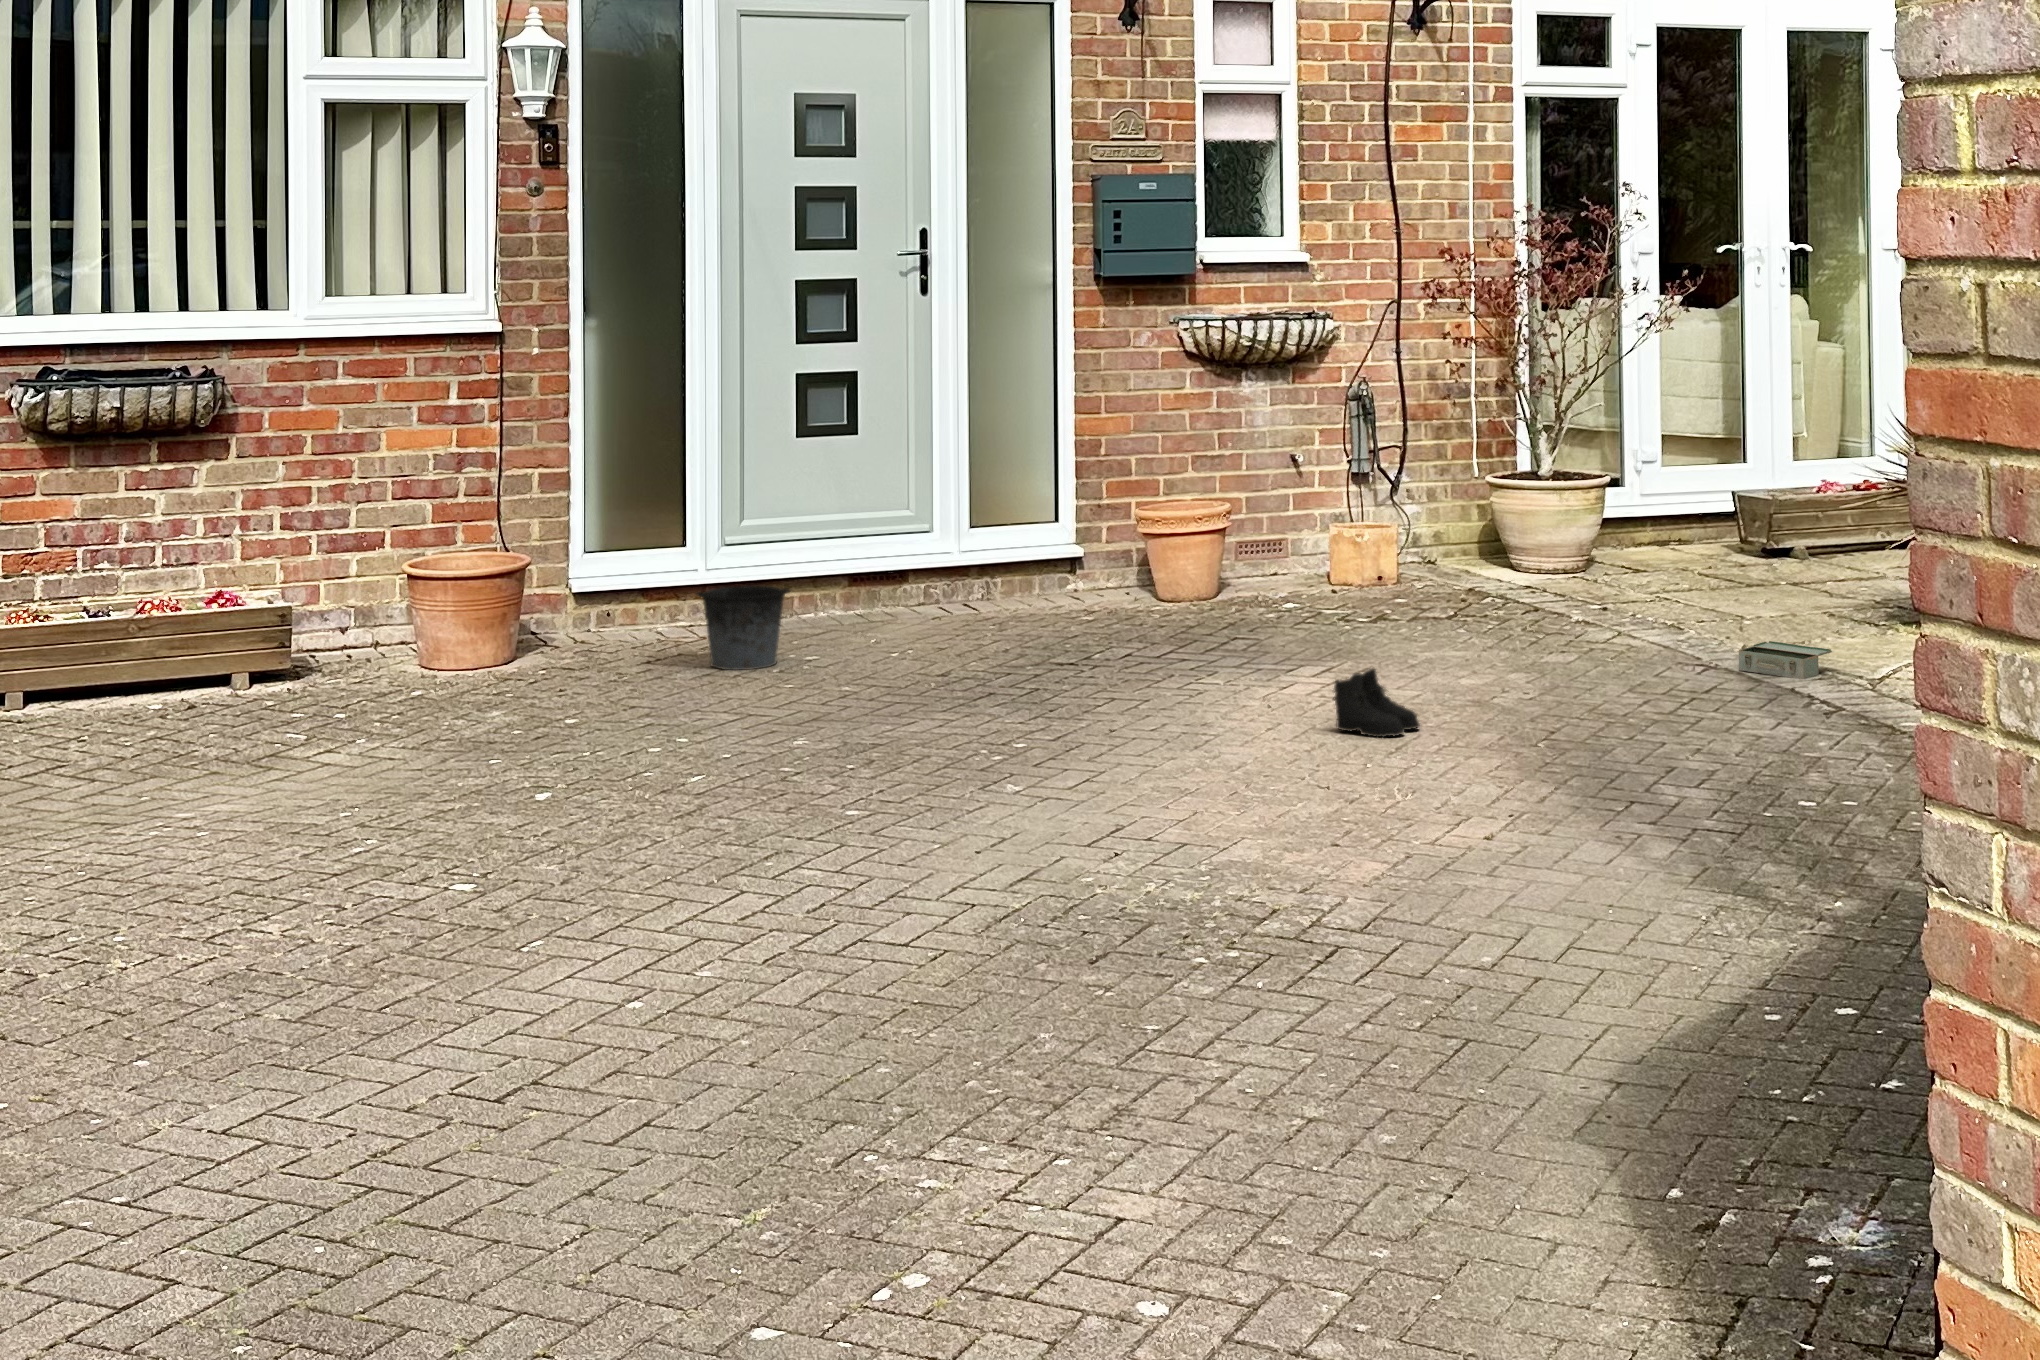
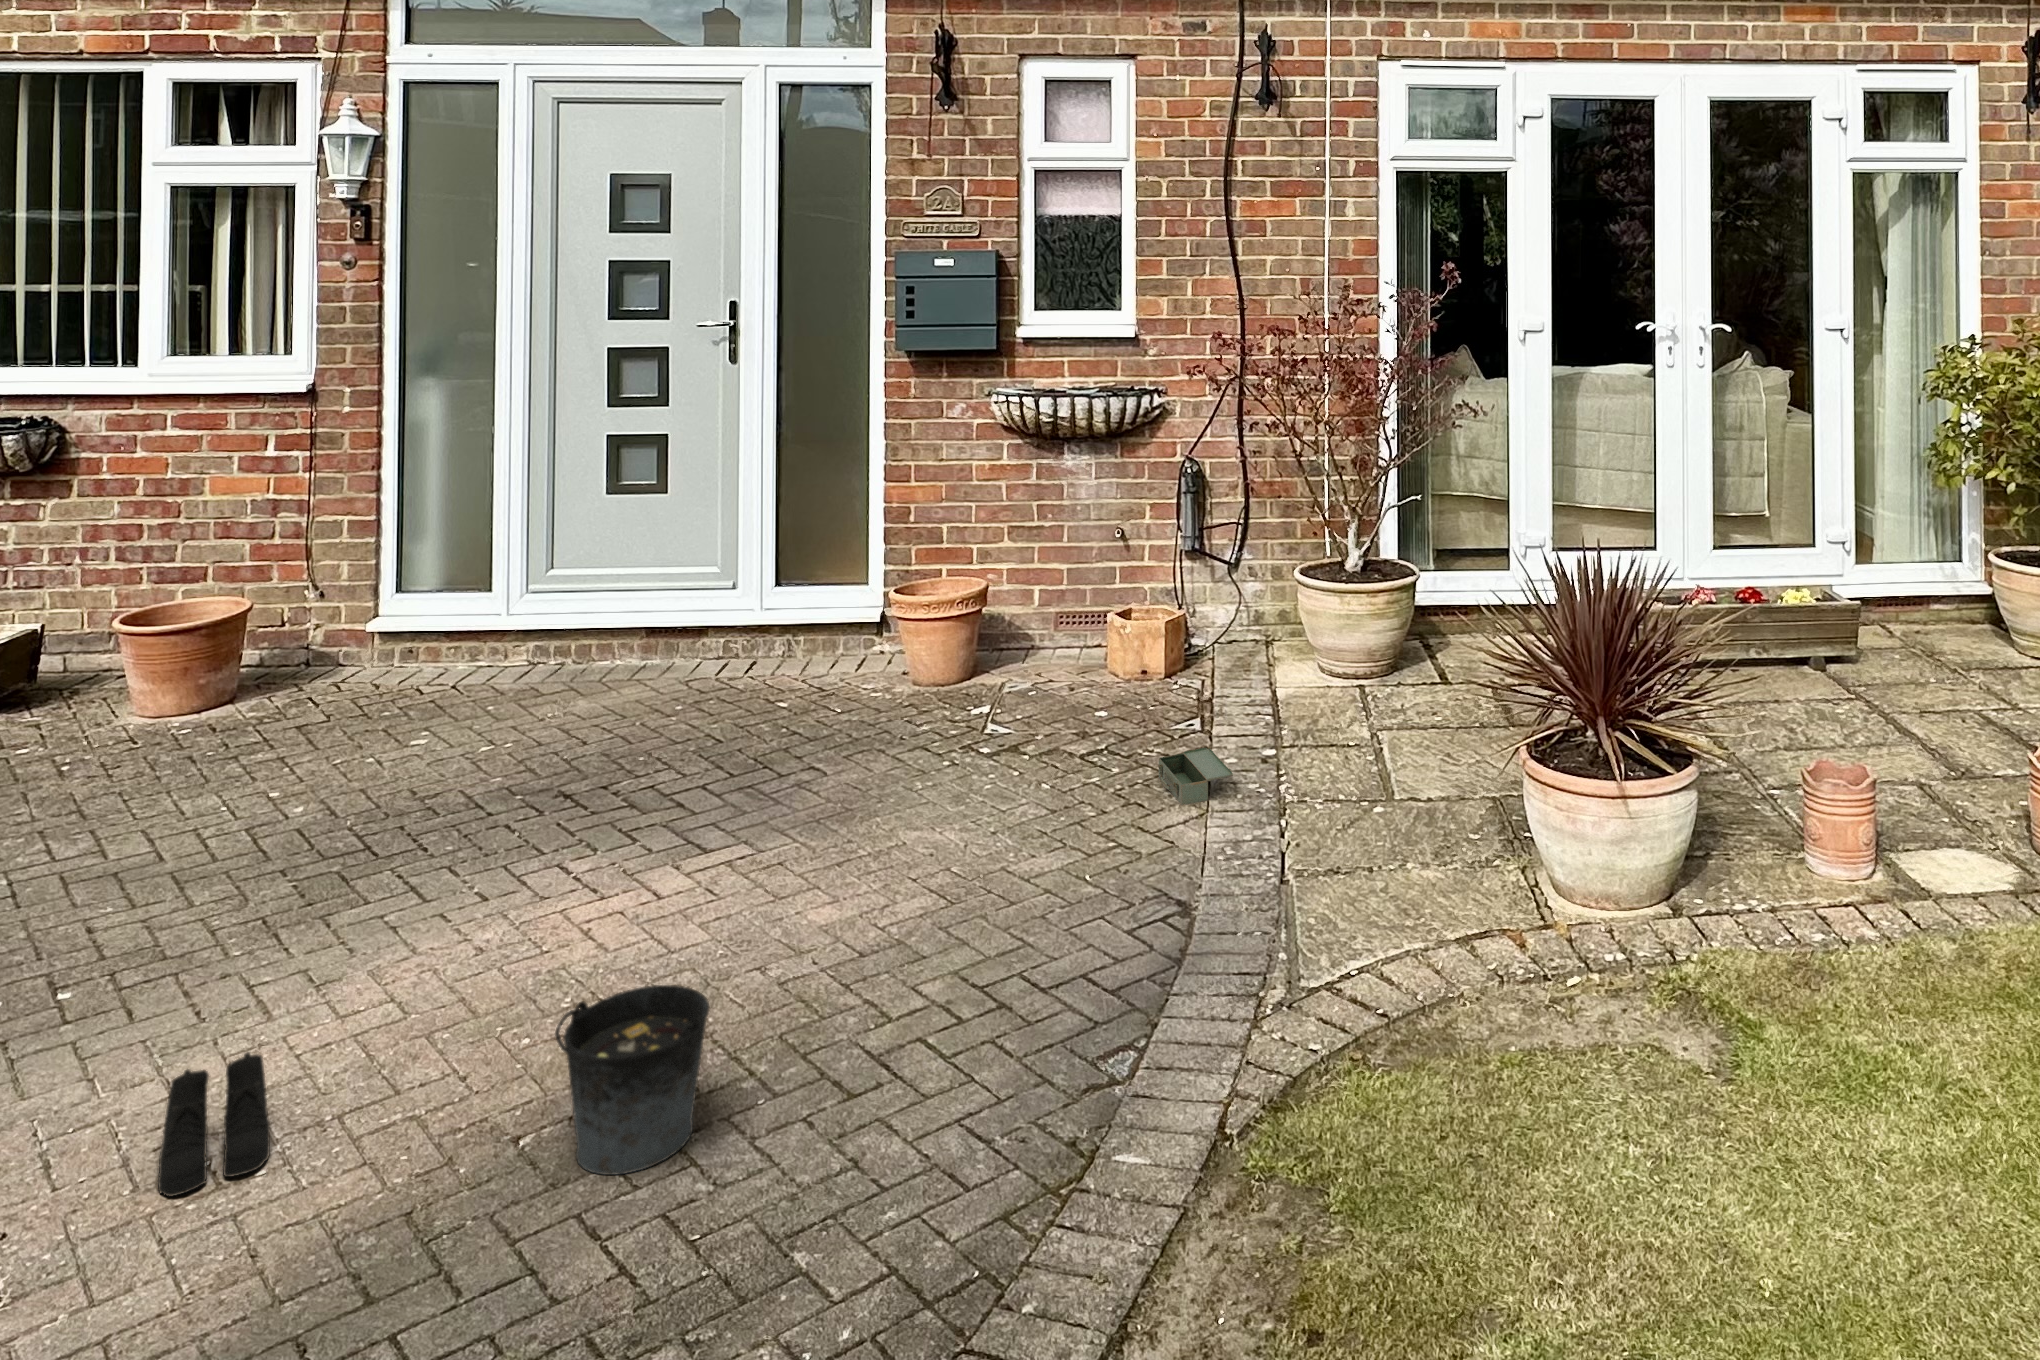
bucket: present [697,586,791,670] -> present [555,985,709,1175]
toolbox: present [1739,641,1832,679] -> present [1158,748,1233,805]

